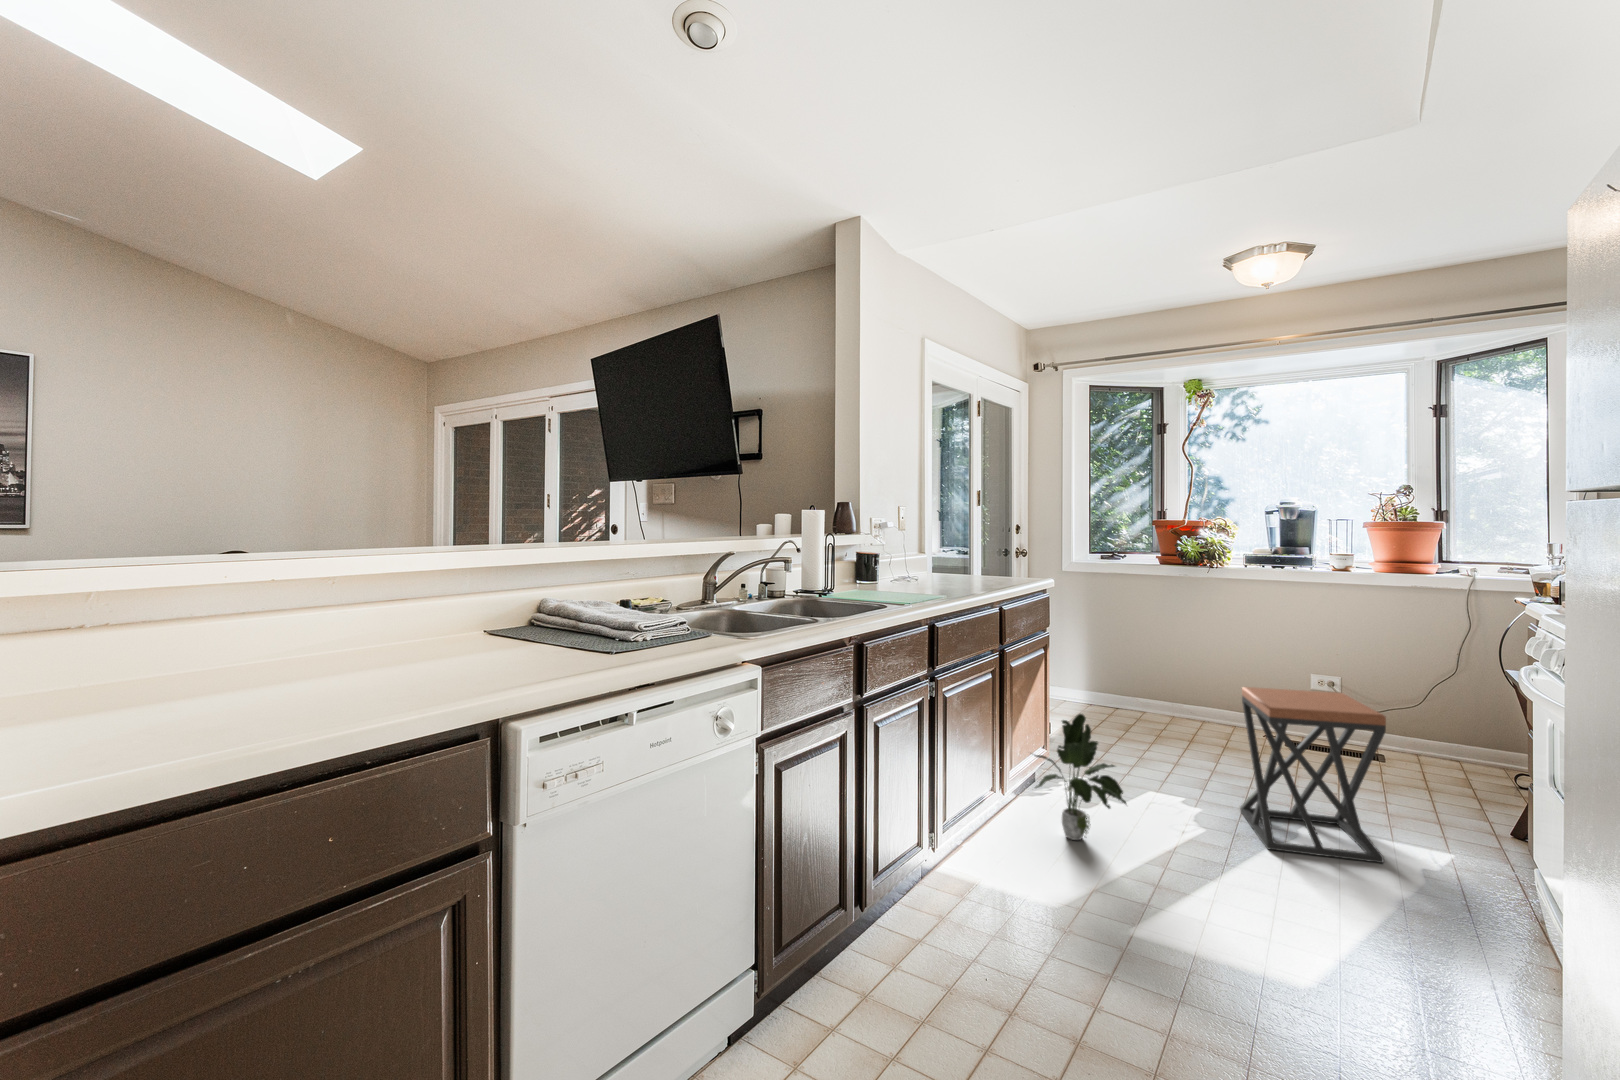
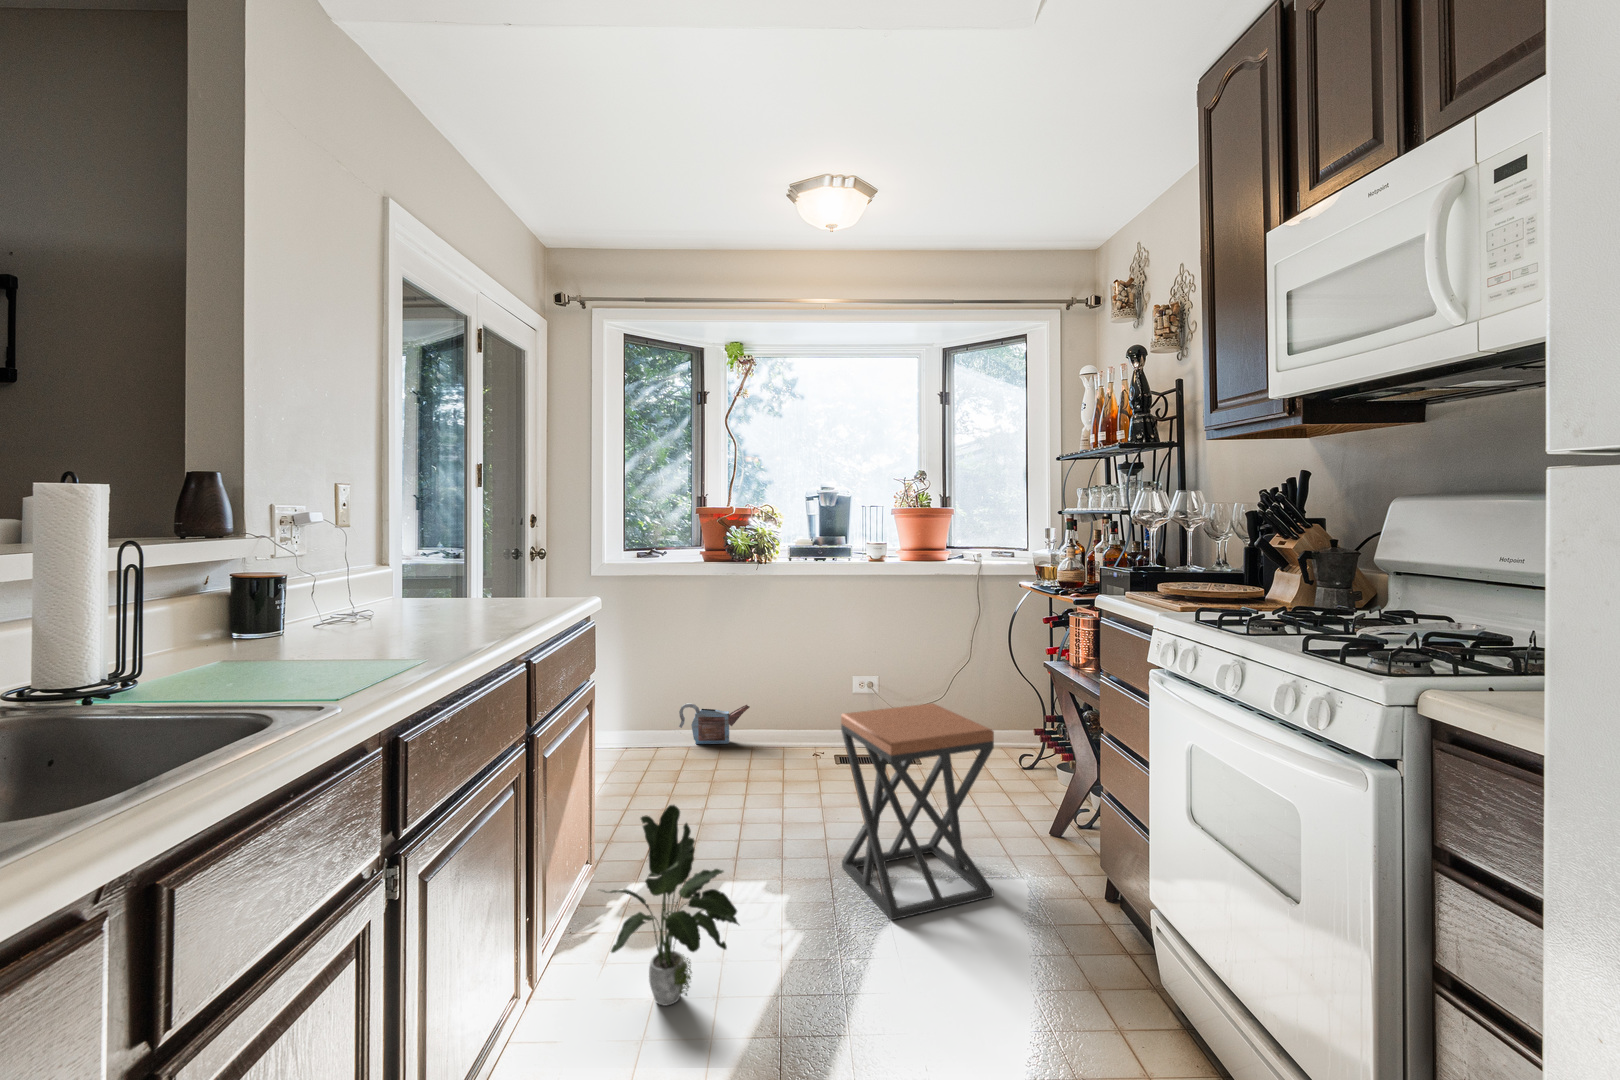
watering can: none [1130,681,1195,720] -> present [679,703,750,744]

